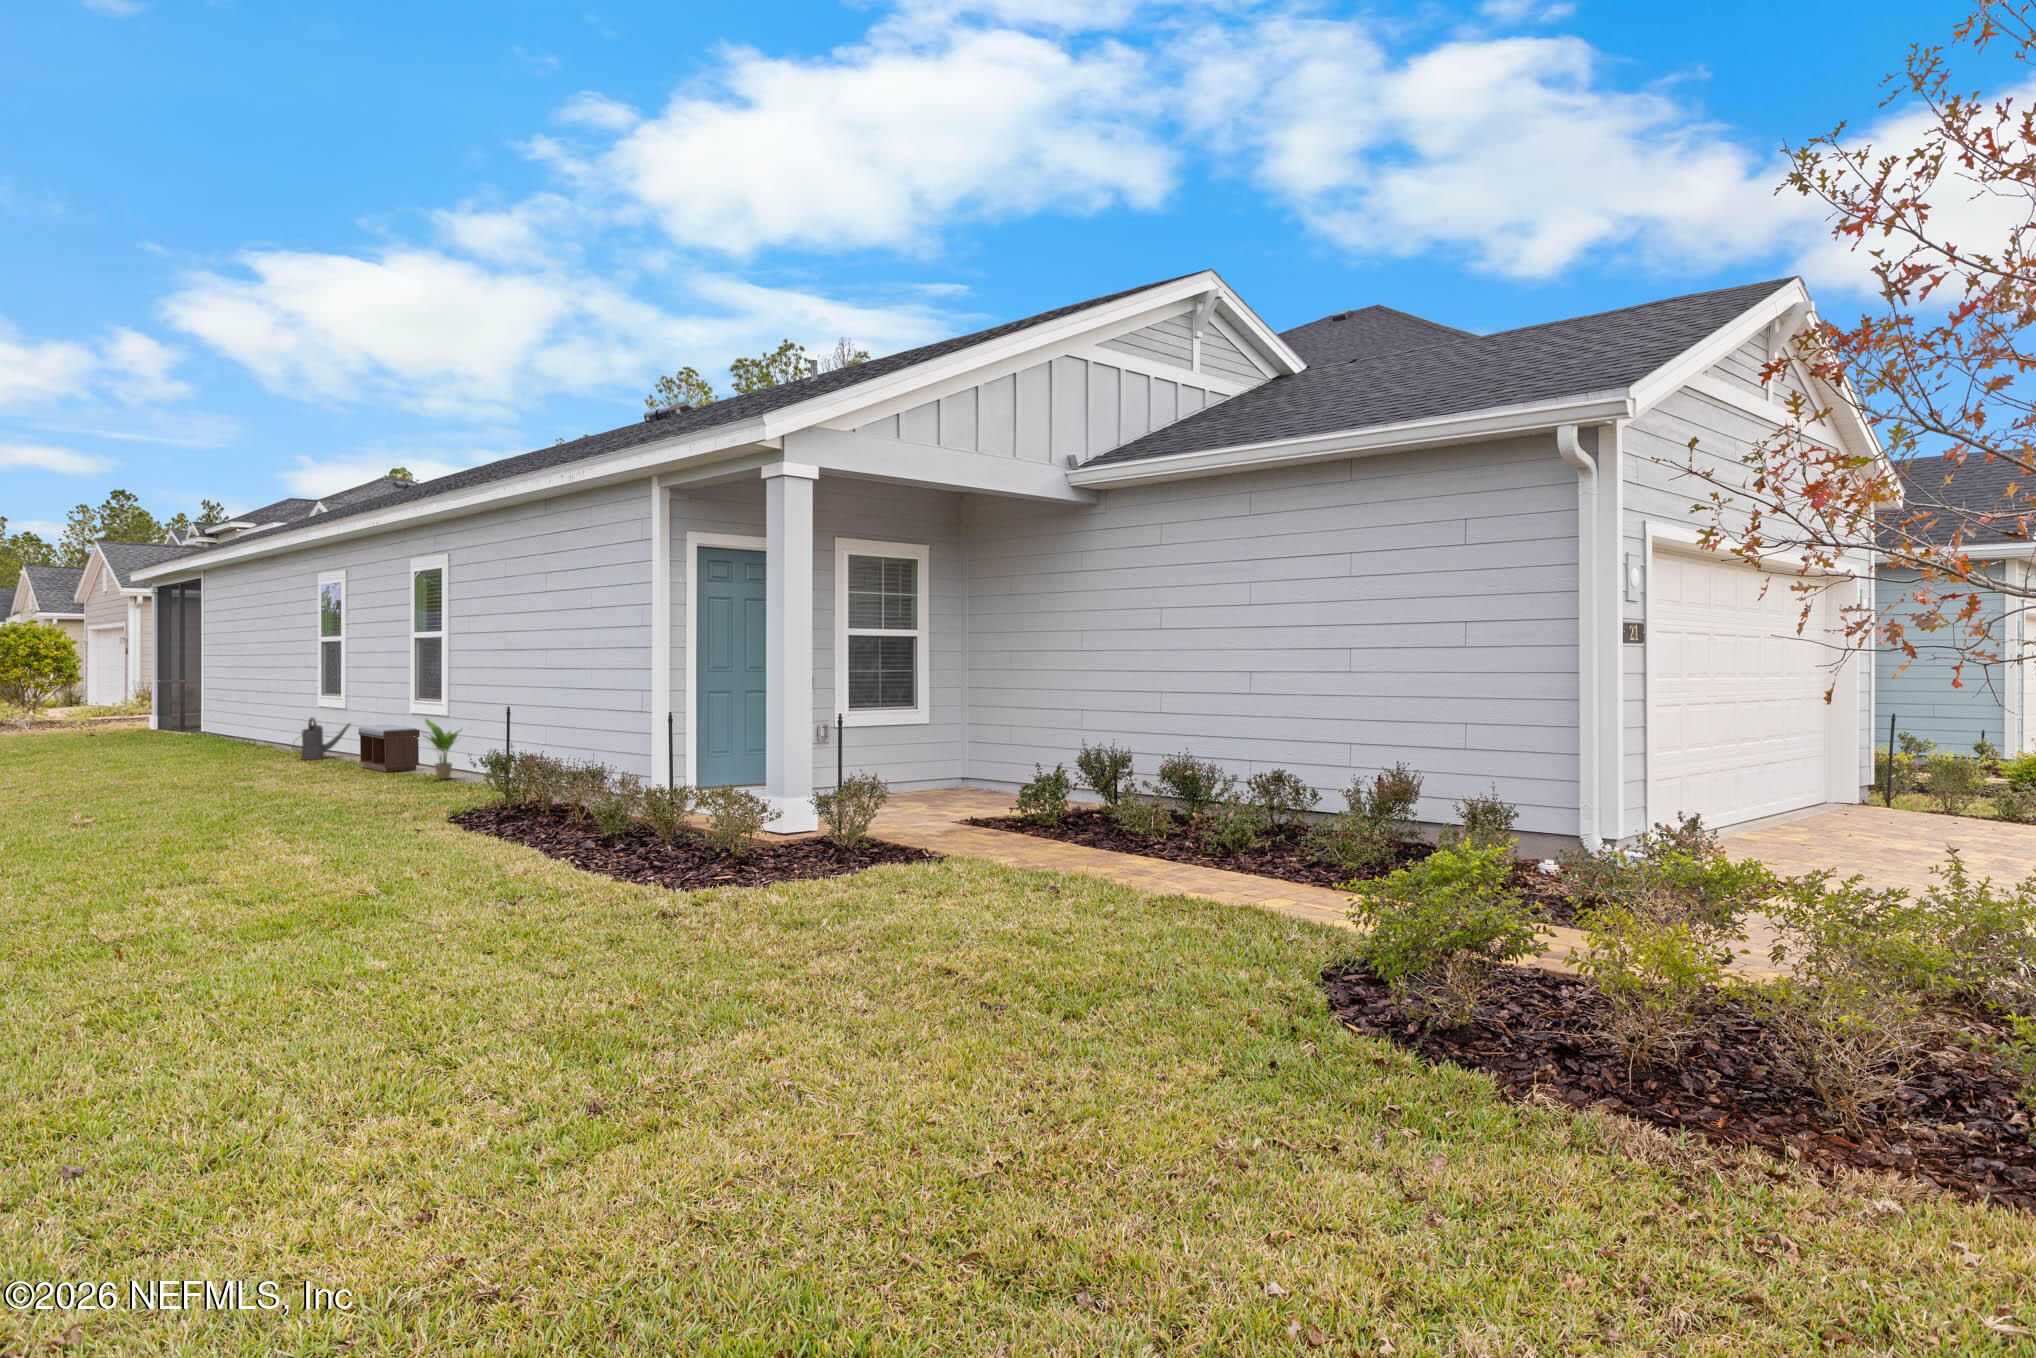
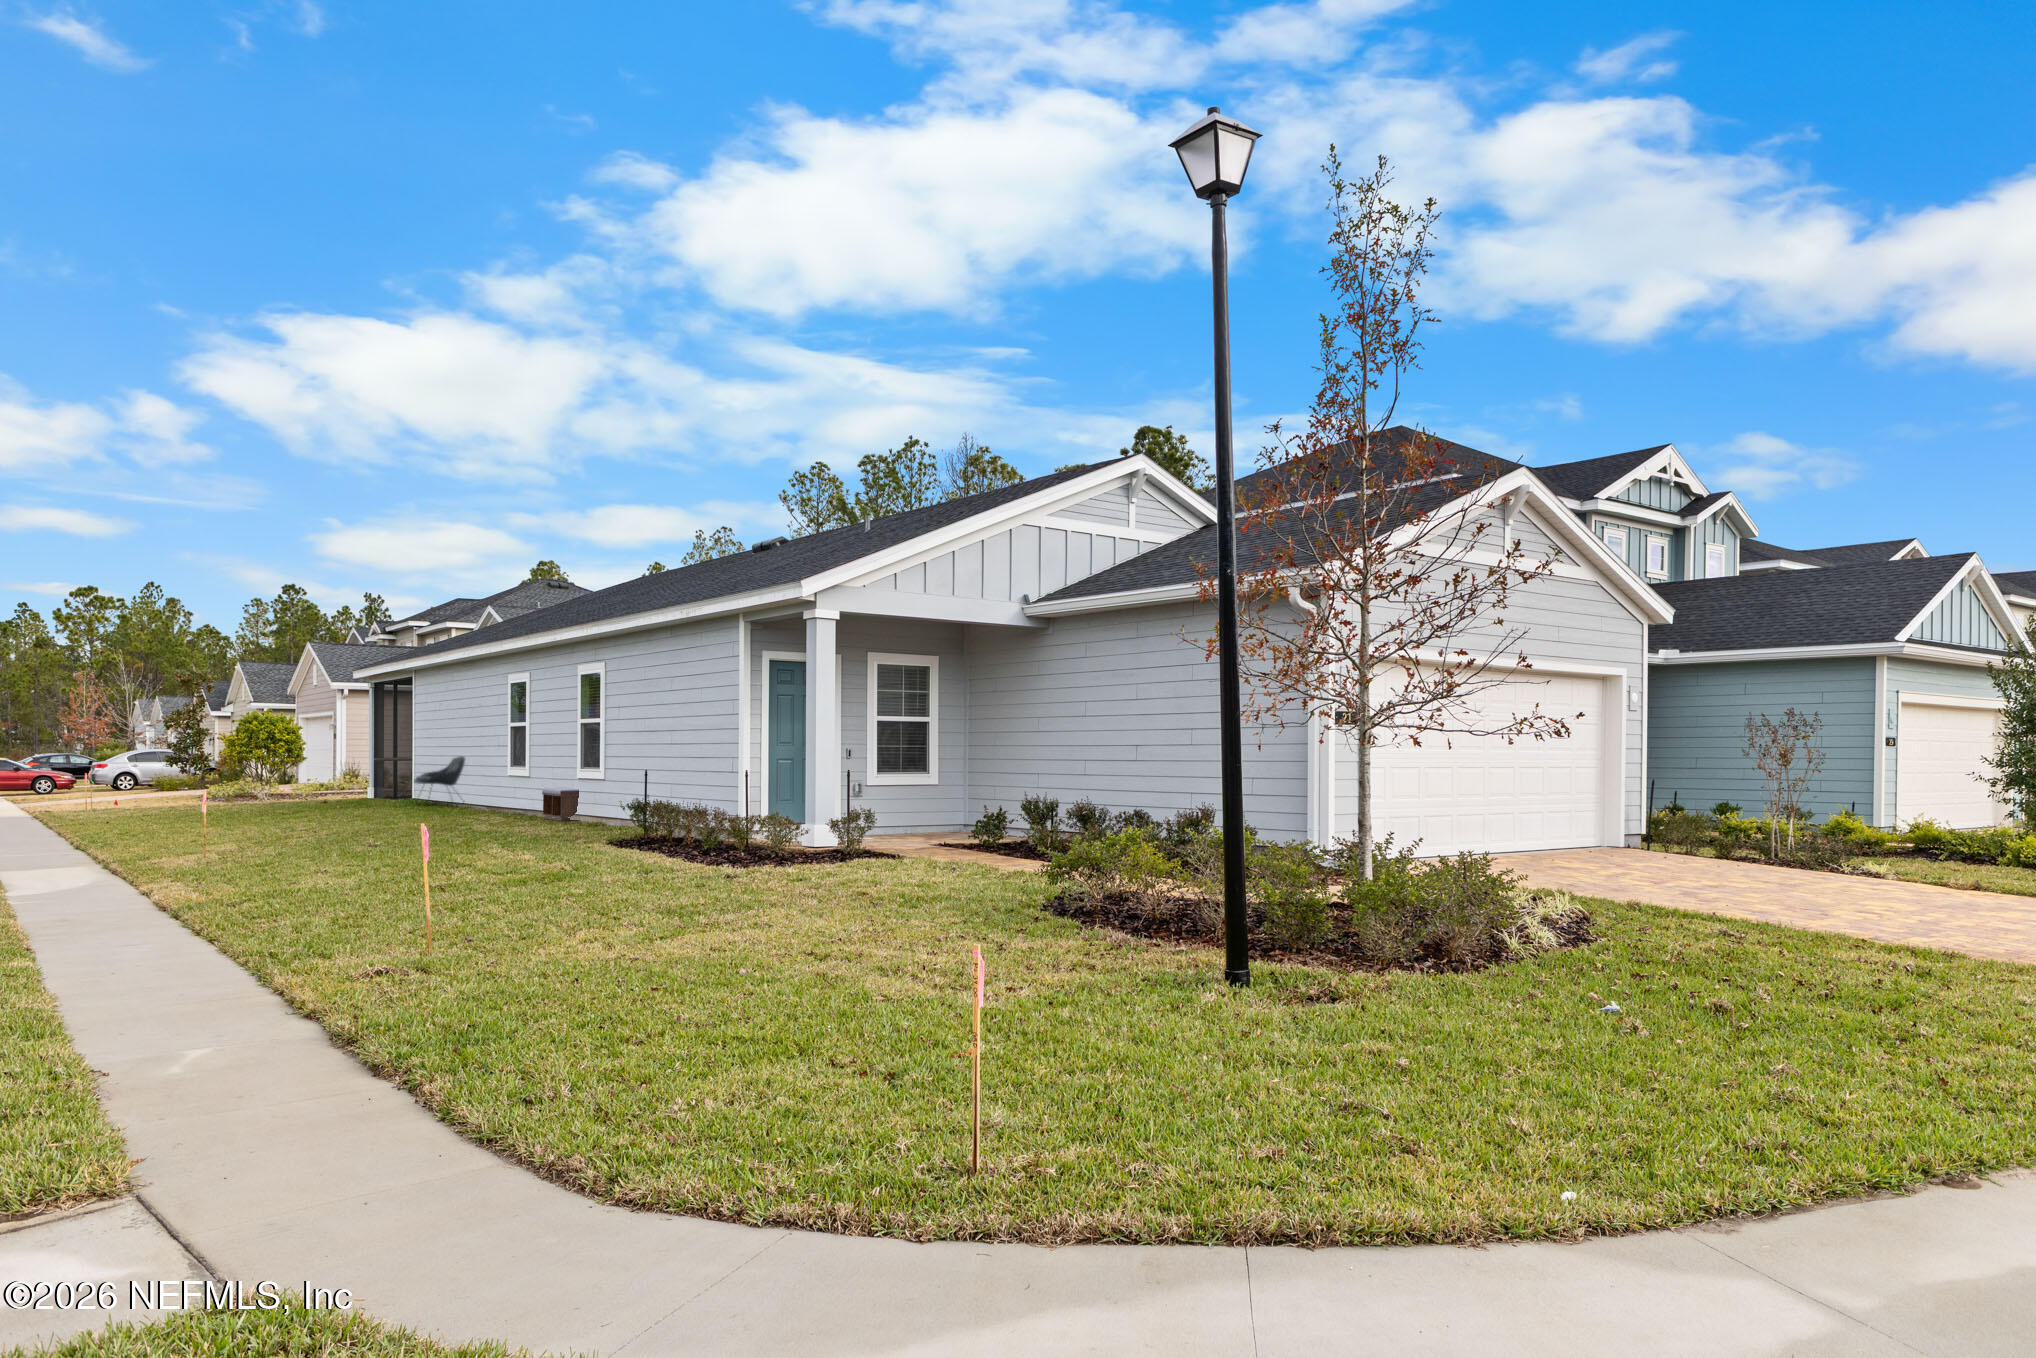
lounge chair: none [189,679,262,745] -> present [414,756,465,805]
watering can: present [295,718,350,760] -> none [494,783,534,815]
potted plant: present [424,718,462,779] -> none [582,781,615,825]

